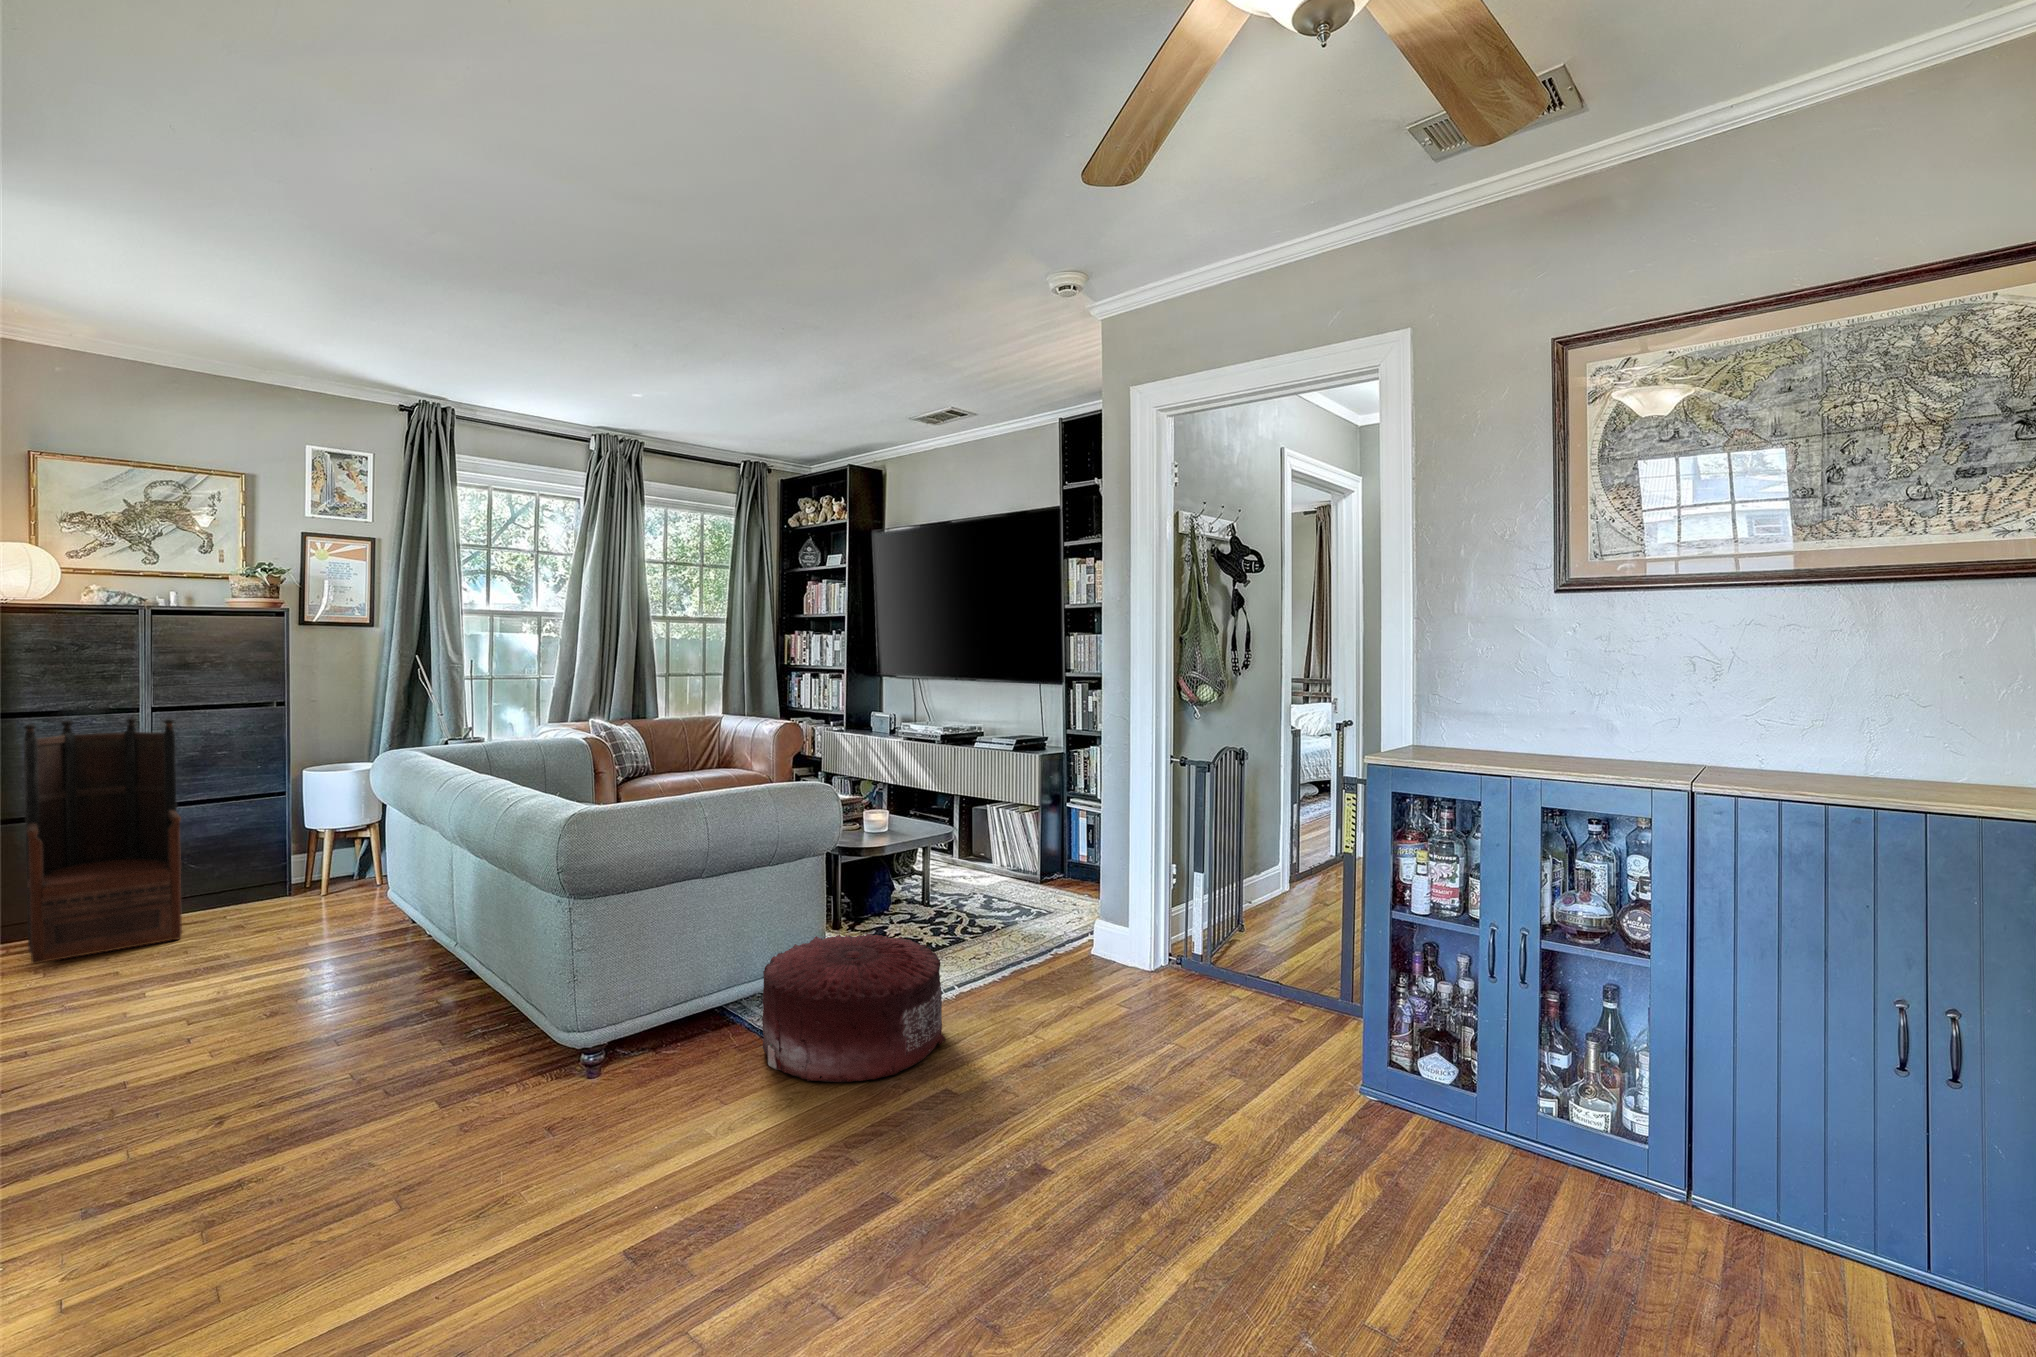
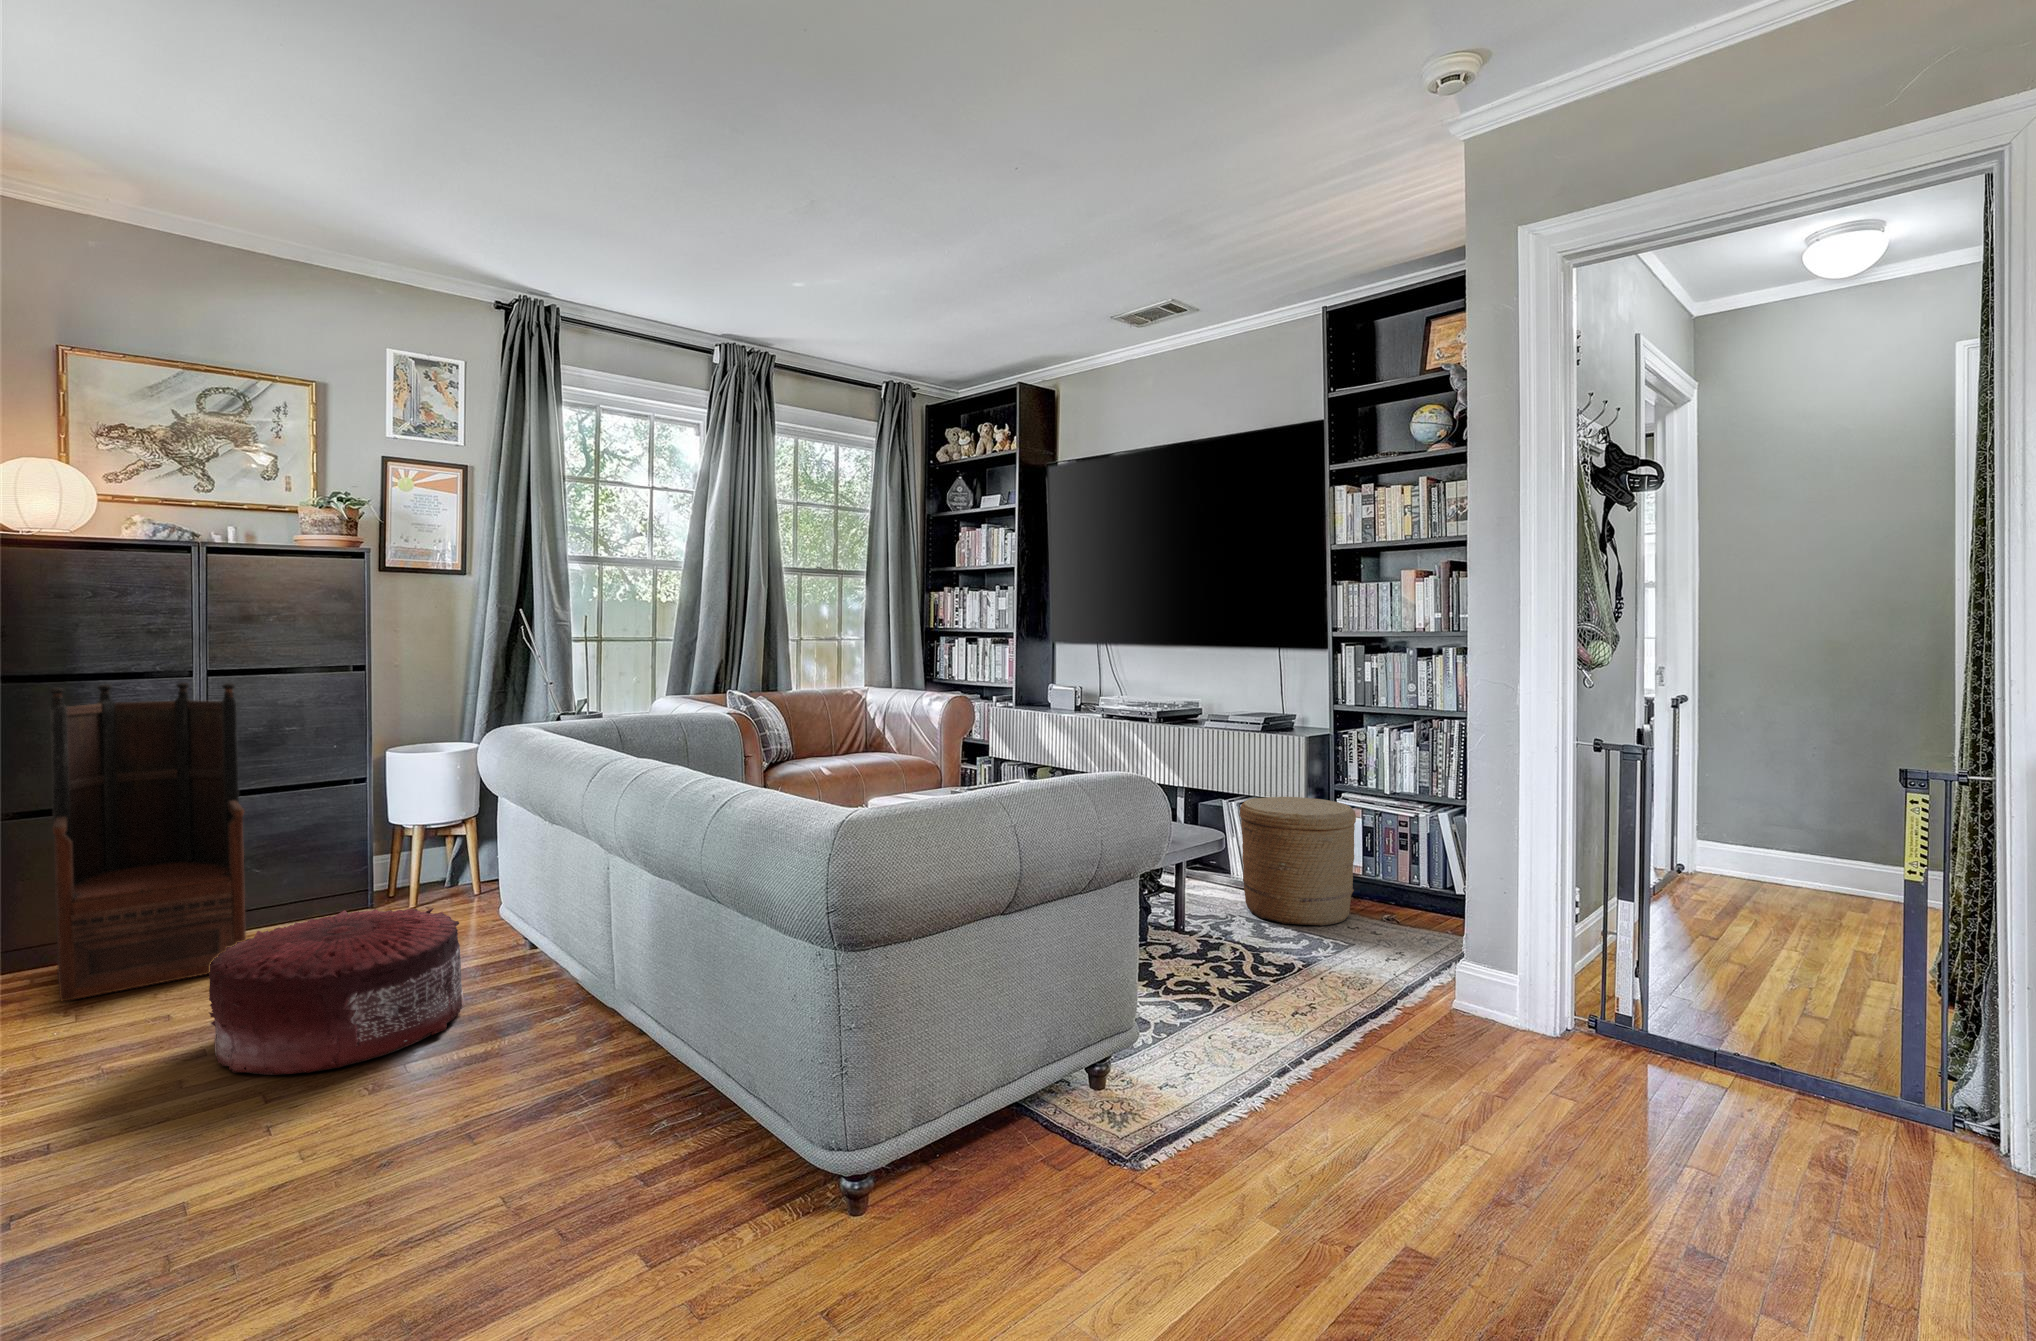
woven basket: none [982,802,1067,899] -> present [1240,797,1356,926]
pouf: present [762,933,946,1082] -> present [209,908,464,1075]

